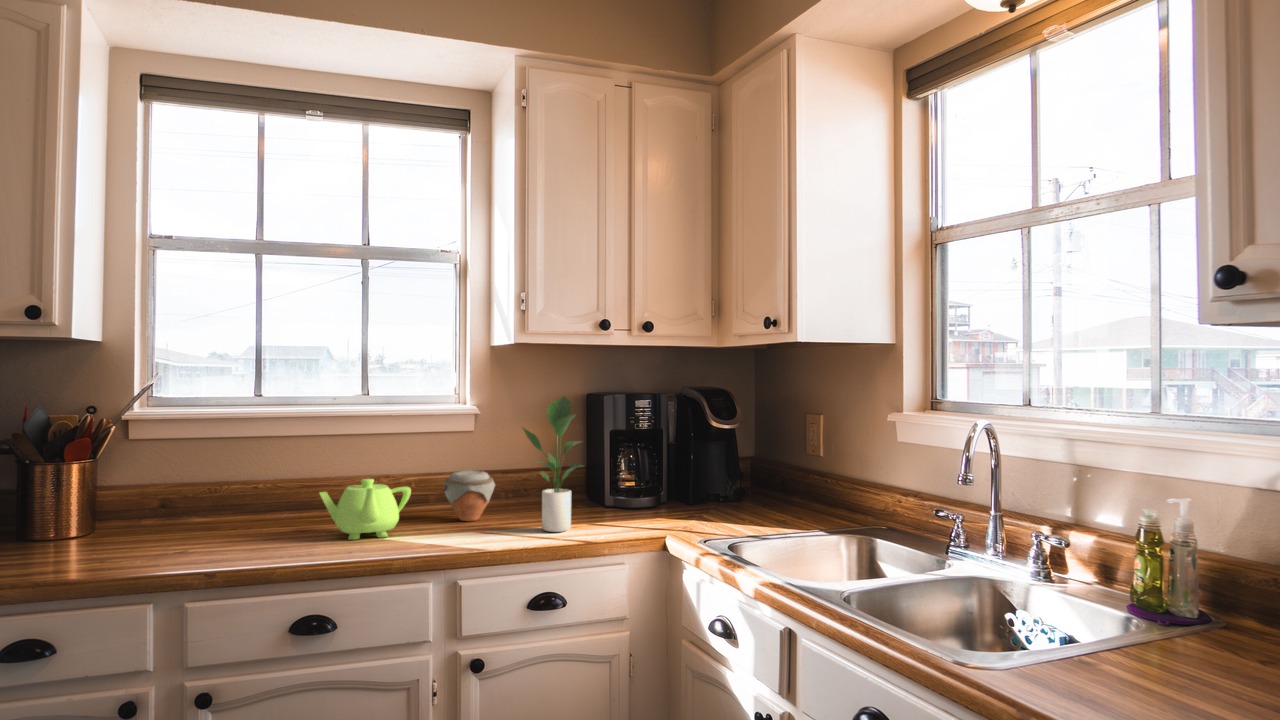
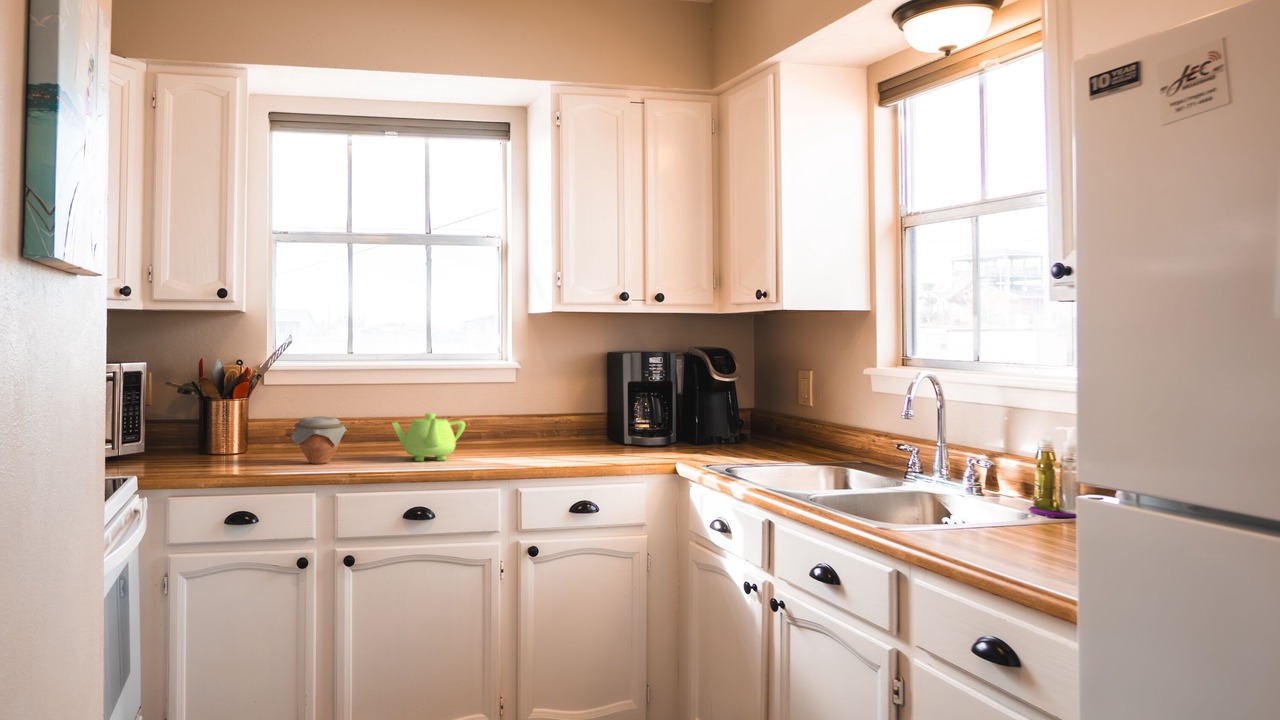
potted plant: present [523,397,583,532] -> none [556,350,609,460]
jar: present [443,470,495,521] -> present [291,417,347,464]

